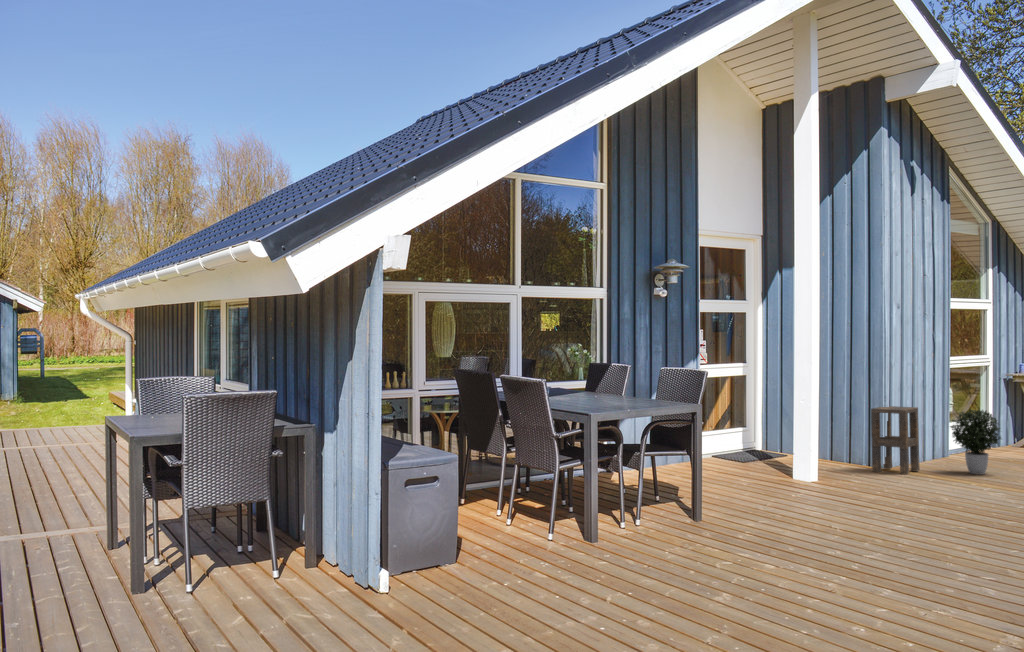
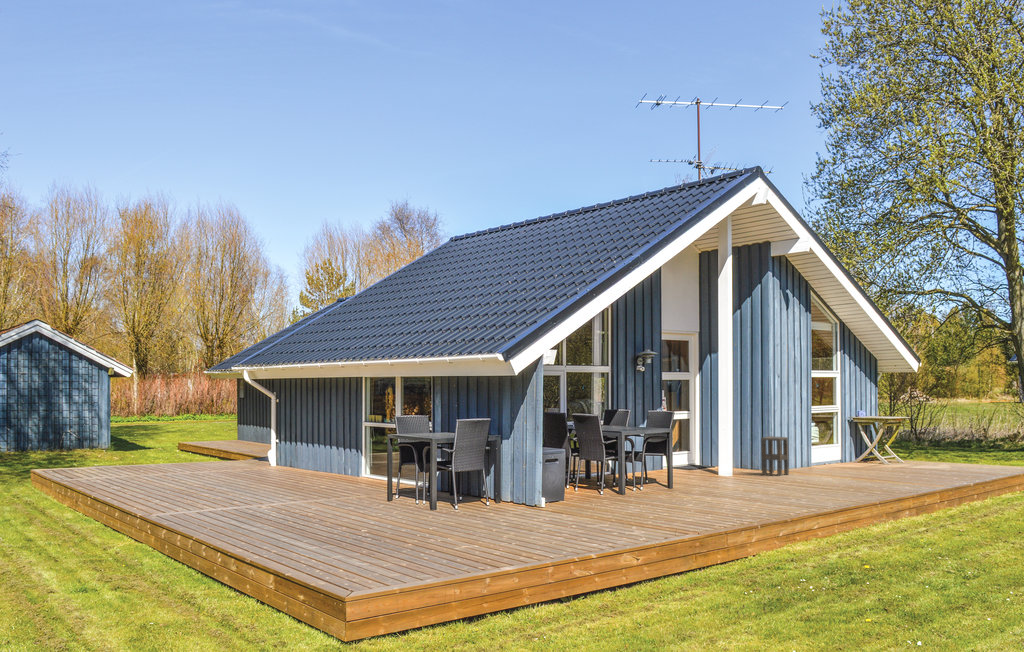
potted plant: present [951,409,1001,475] -> none [806,438,835,476]

